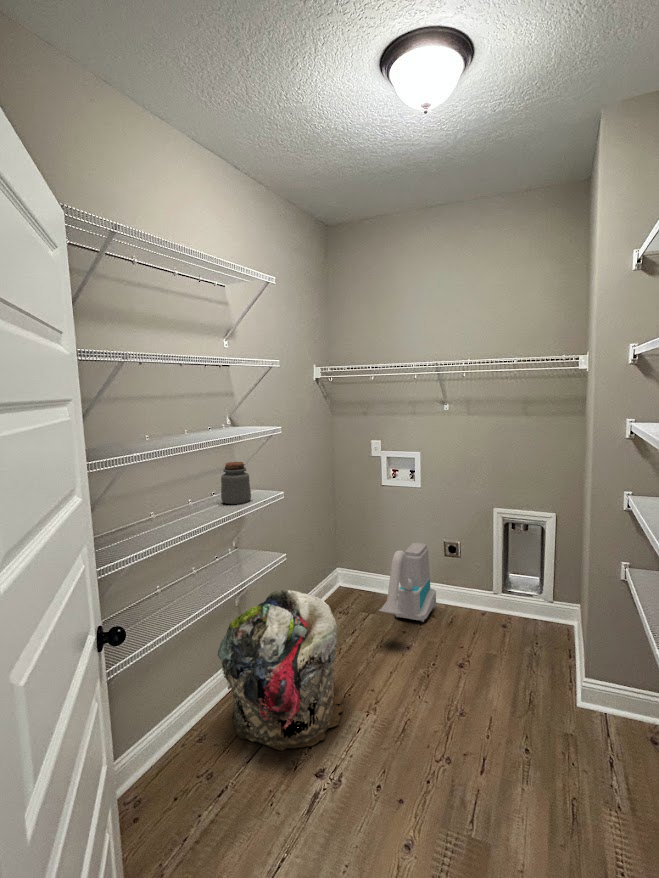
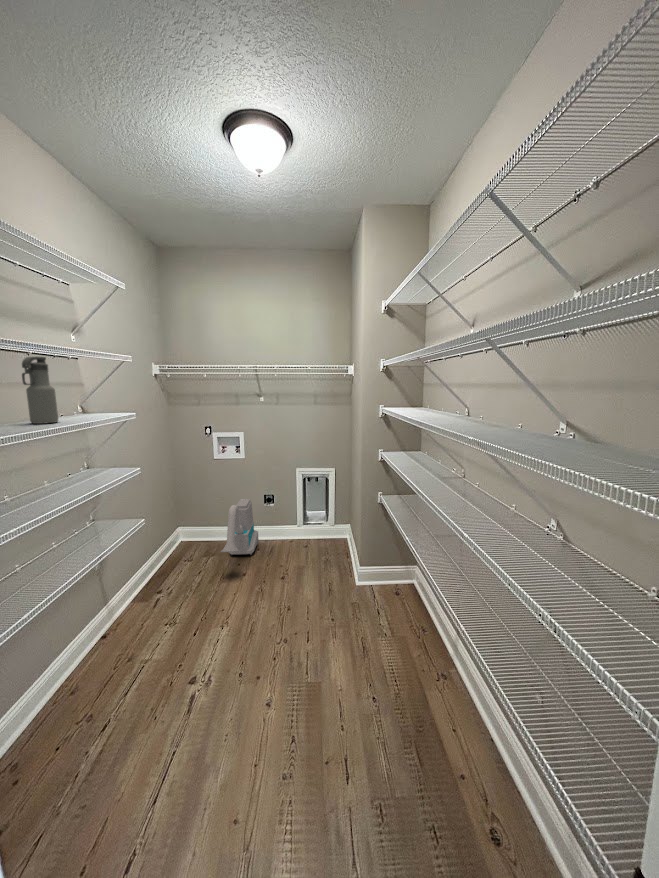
water bottle: none [169,367,199,439] -> present [22,357,58,424]
jar: present [221,462,251,504] -> none [79,444,110,481]
laundry basket: present [217,590,343,751] -> none [86,547,202,678]

